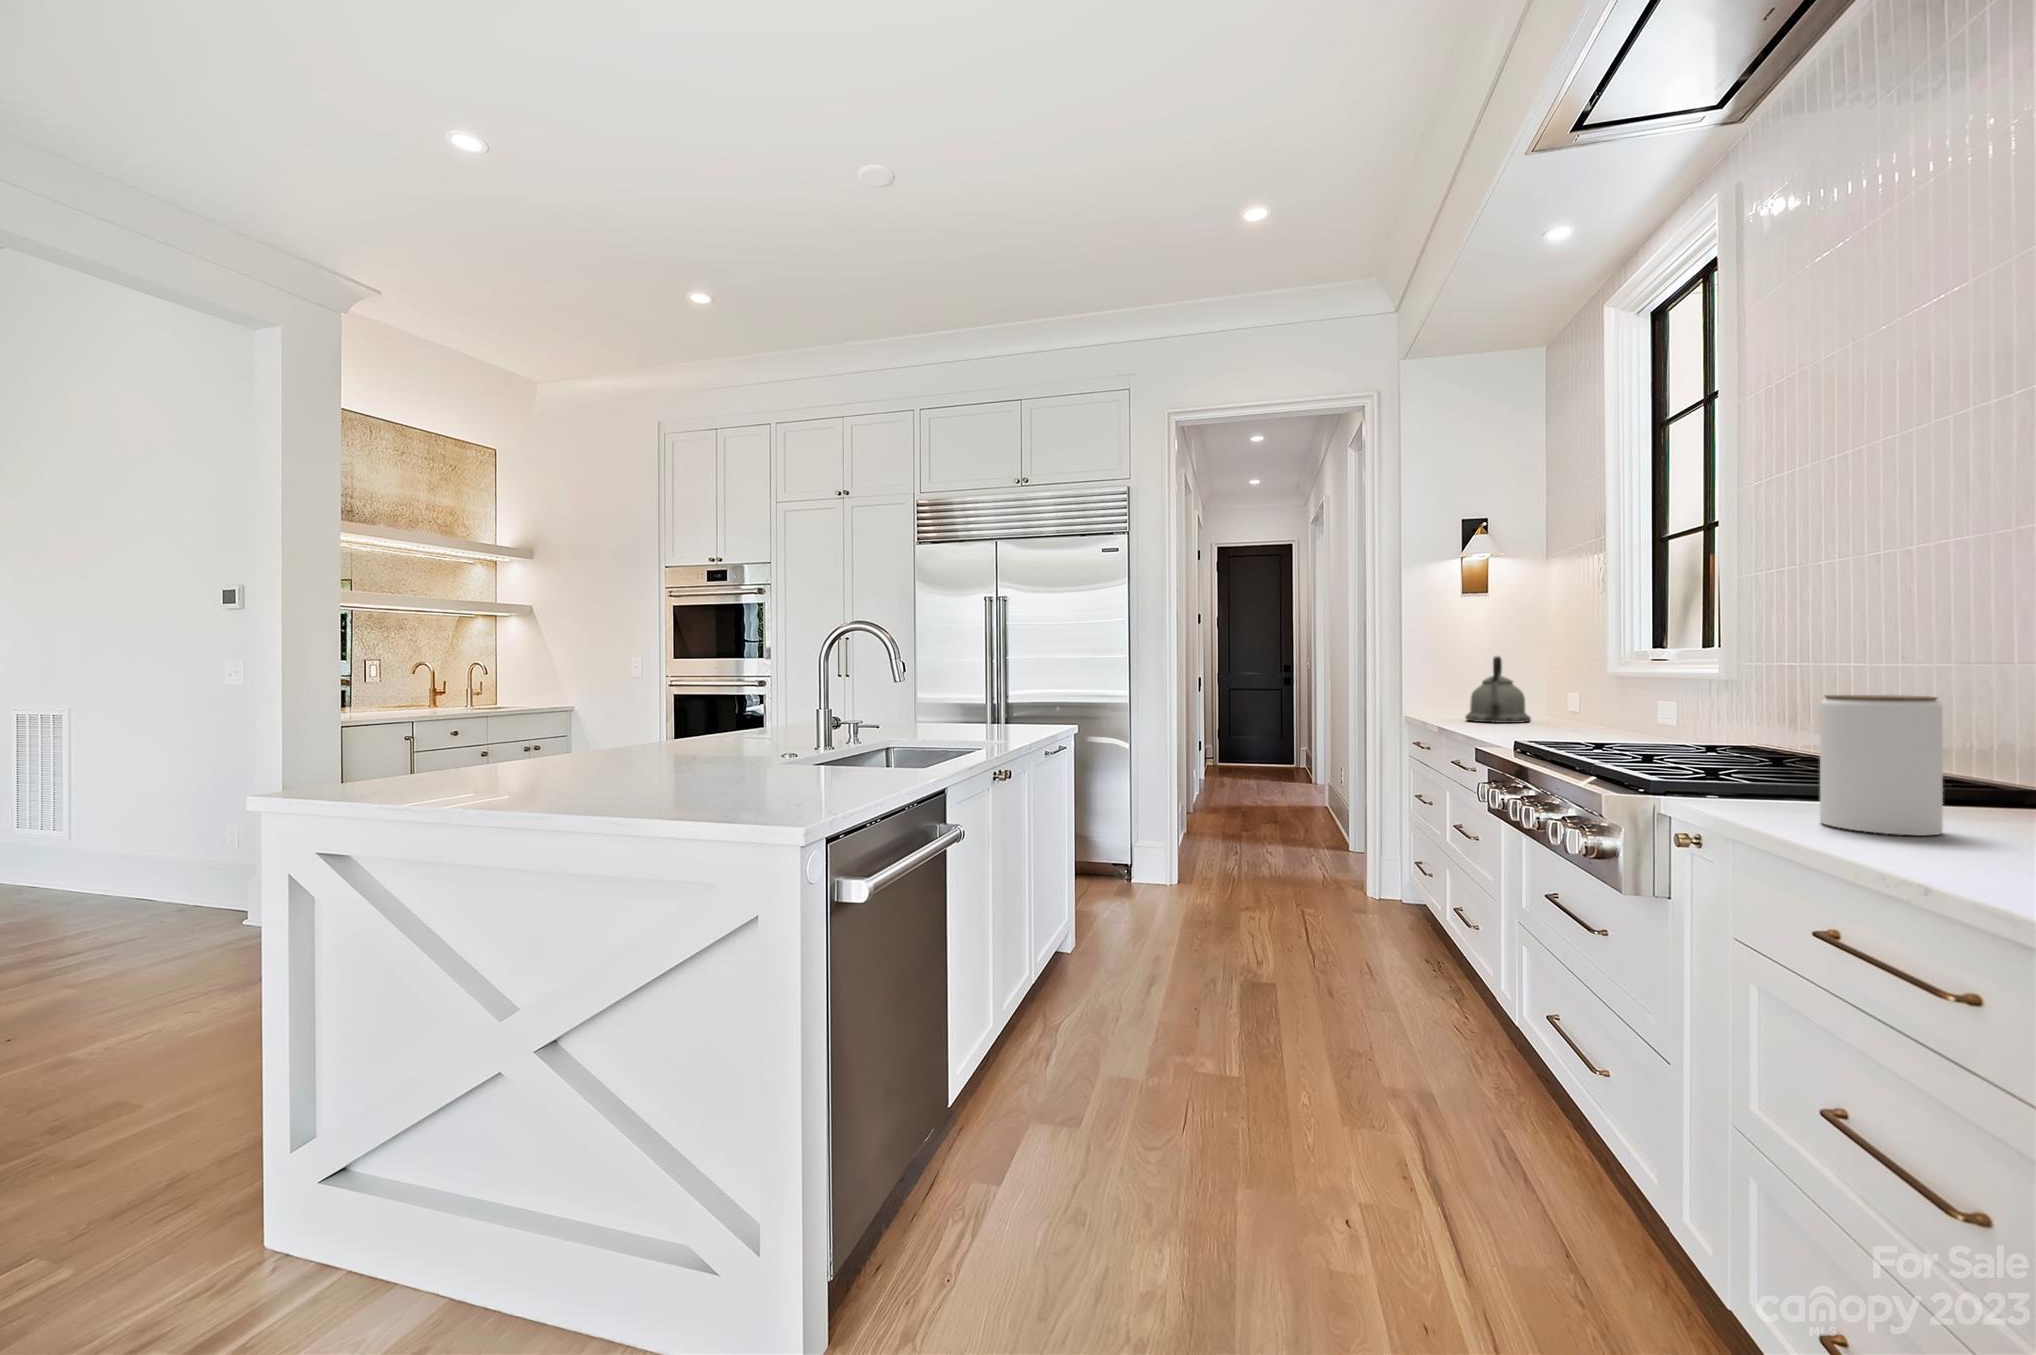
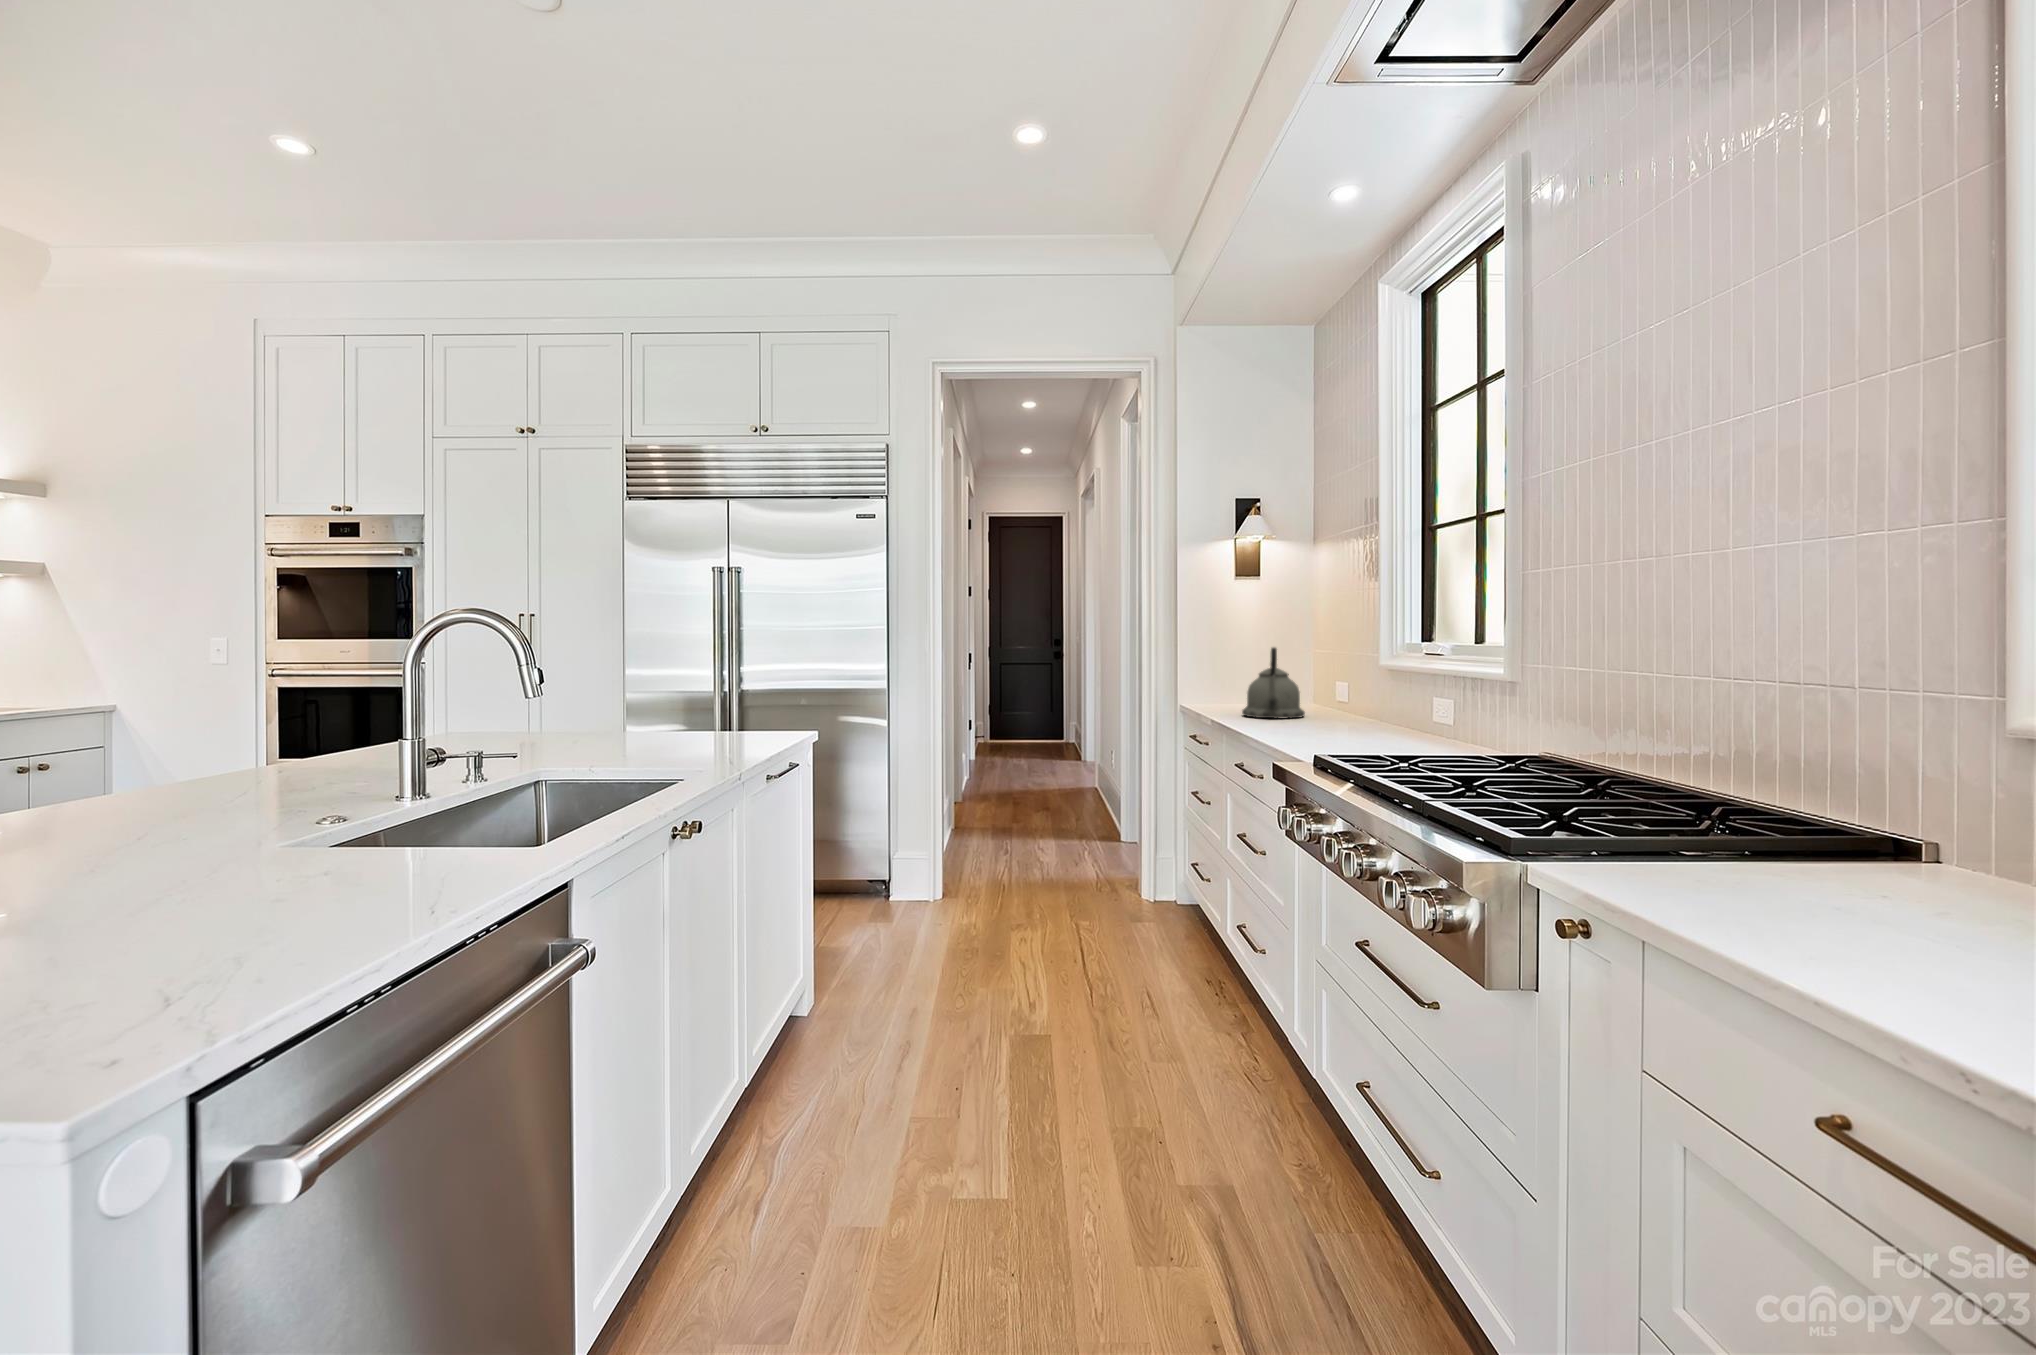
jar: present [1820,695,1943,835] -> none [1735,749,1893,943]

